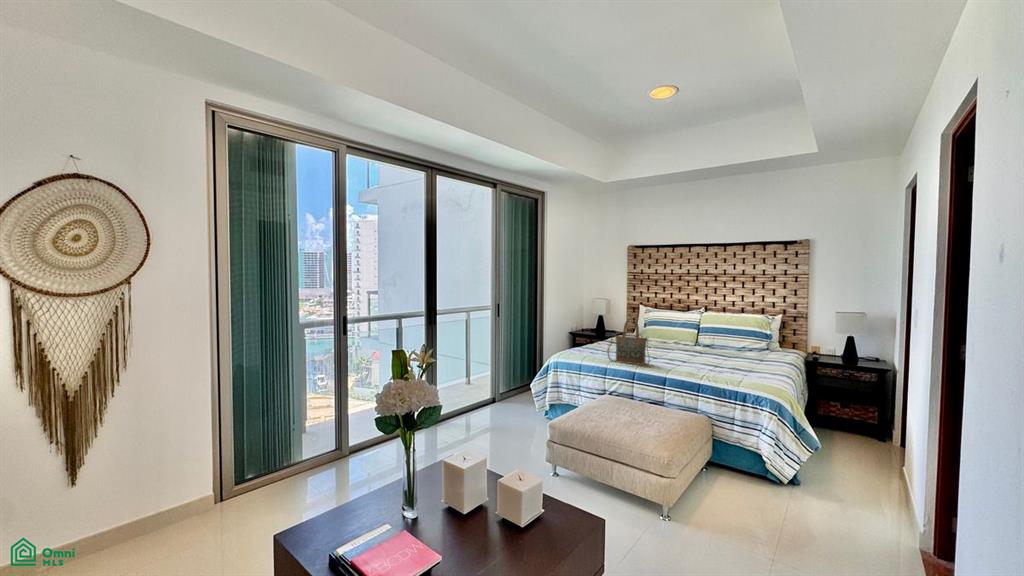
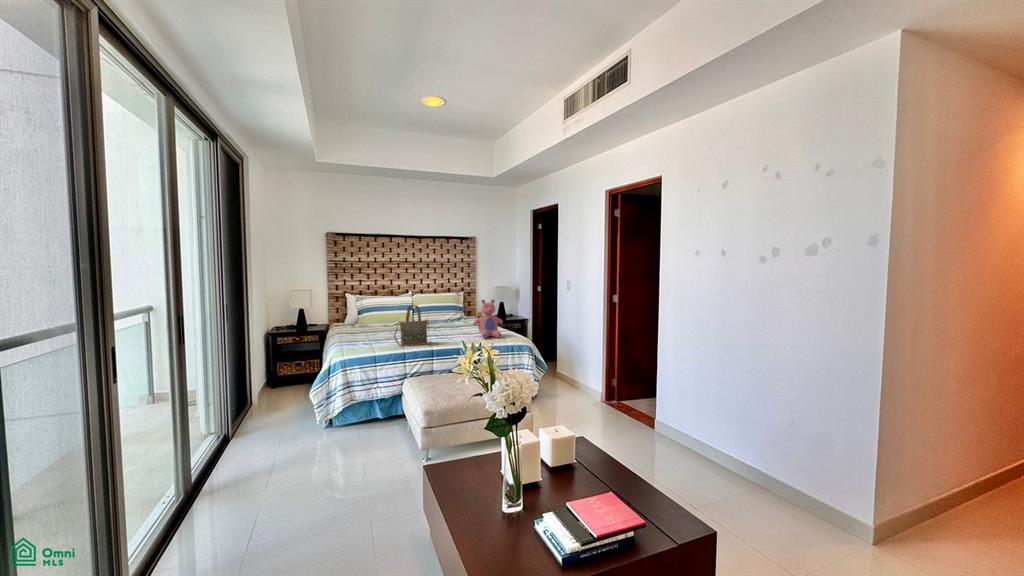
teddy bear: none [714,323,760,378] -> present [473,299,503,338]

